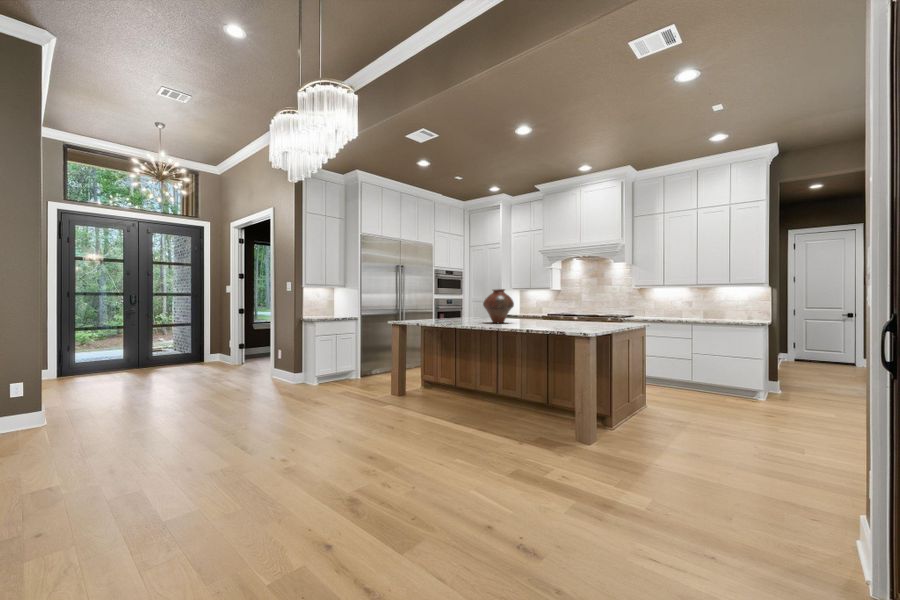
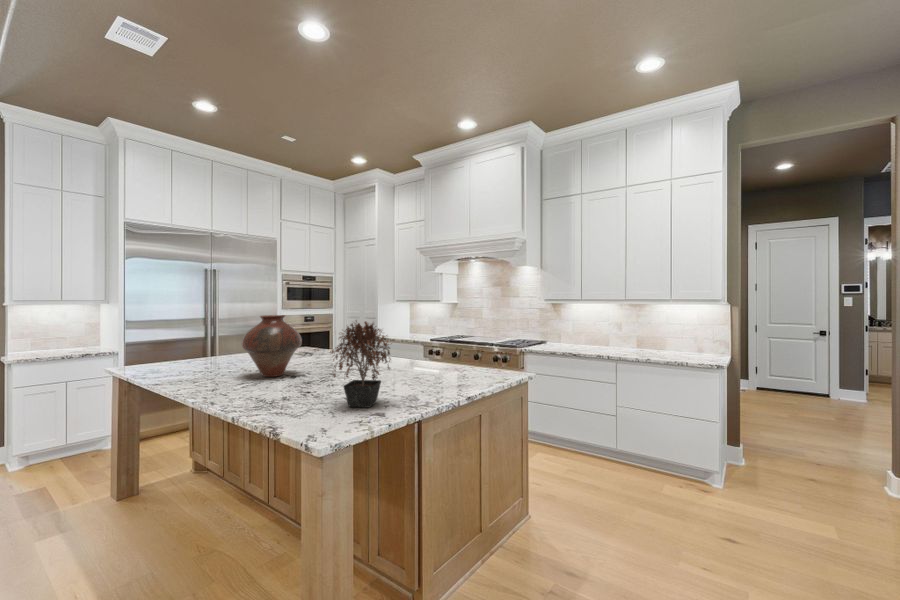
potted plant: none [565,286,597,328] -> present [330,321,391,407]

